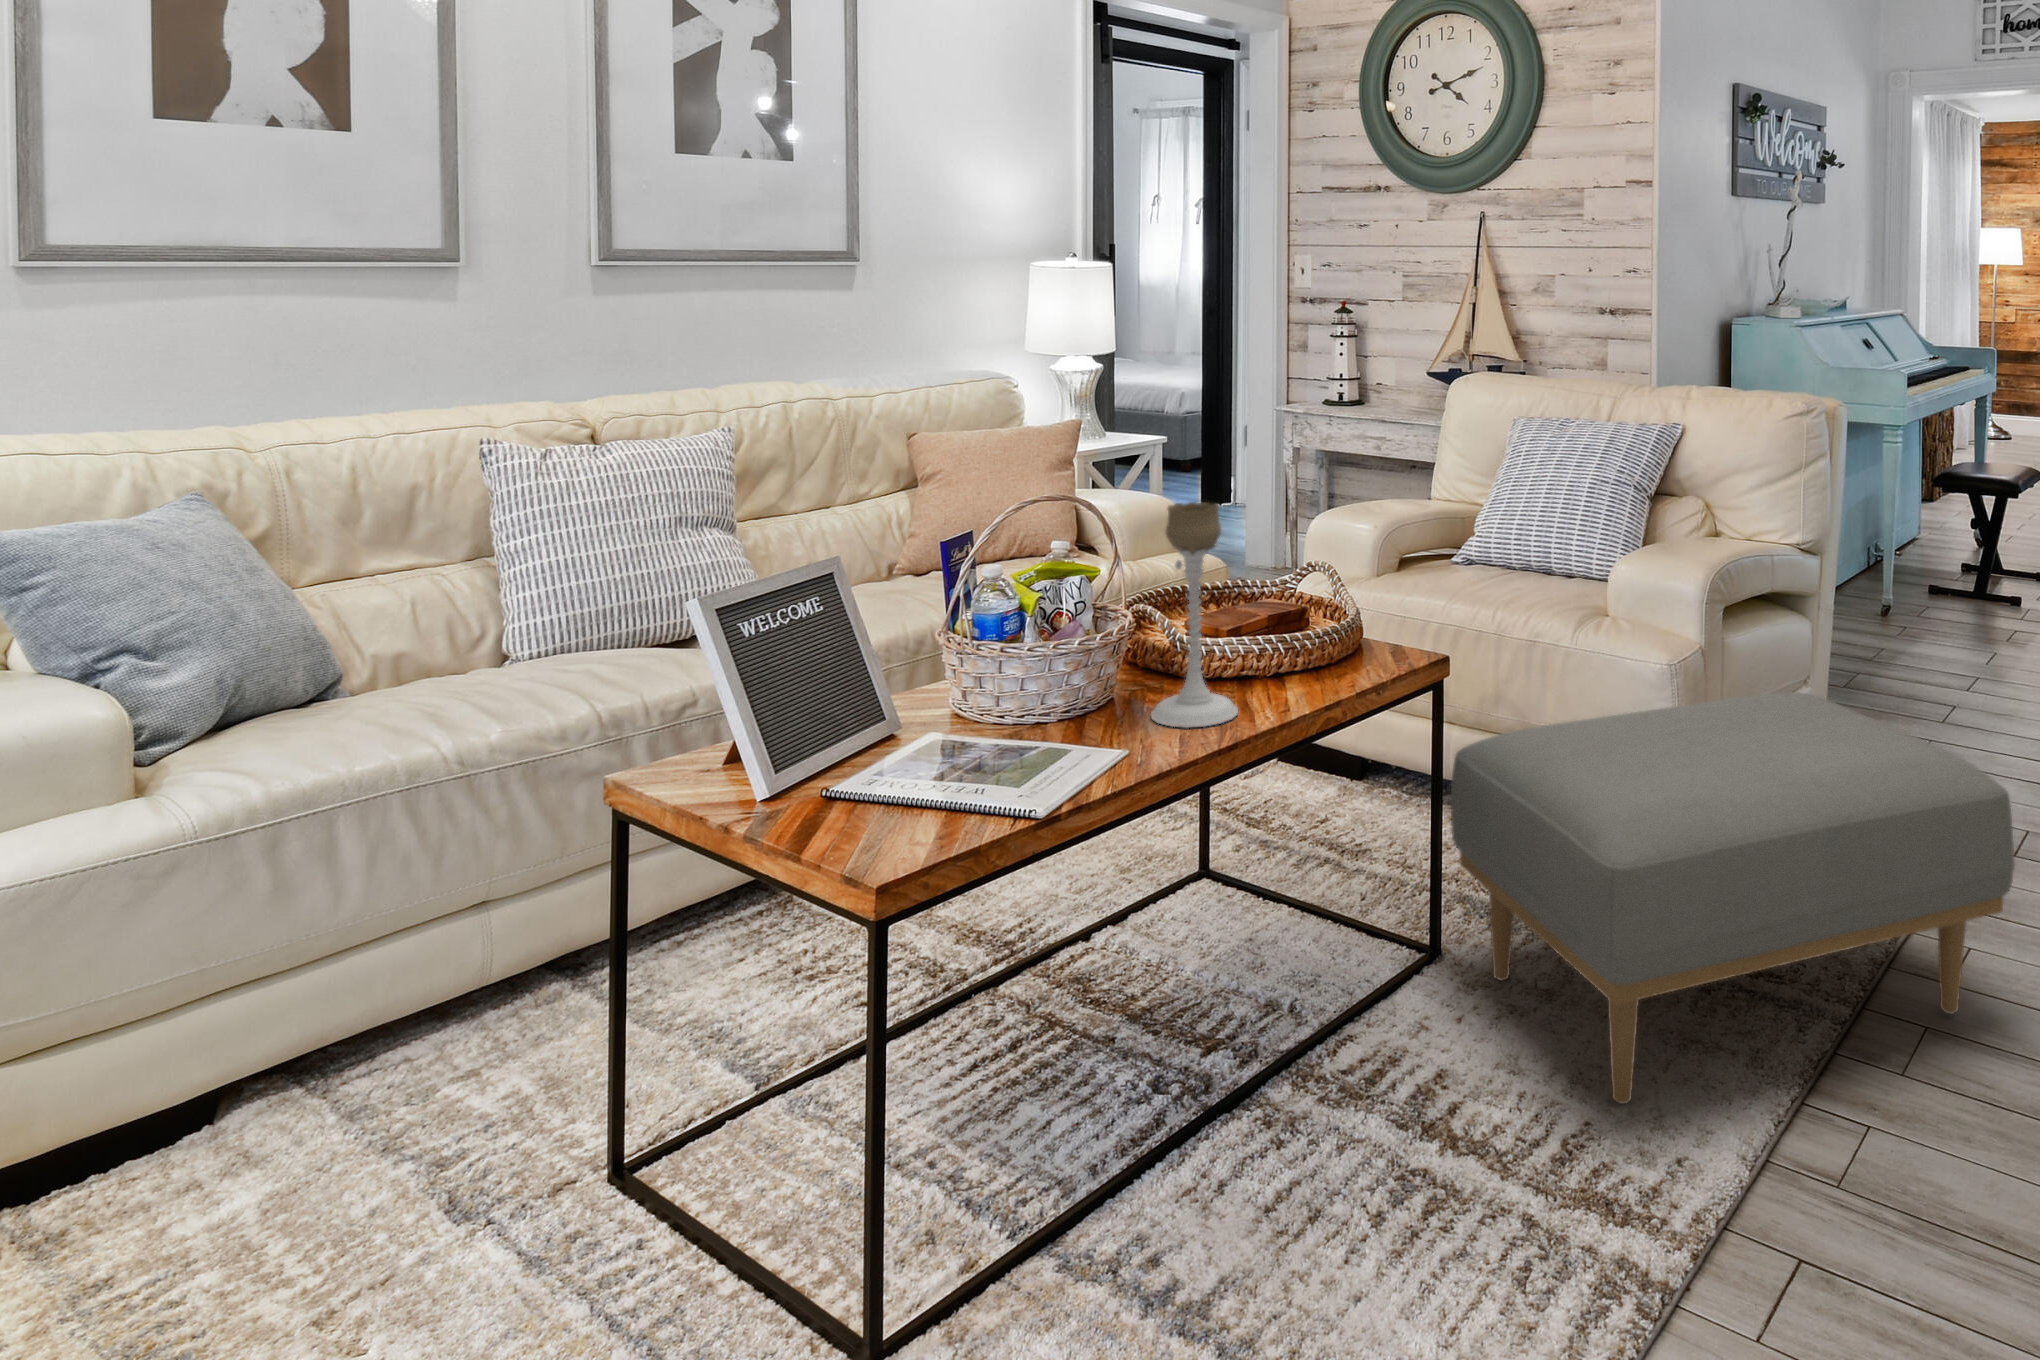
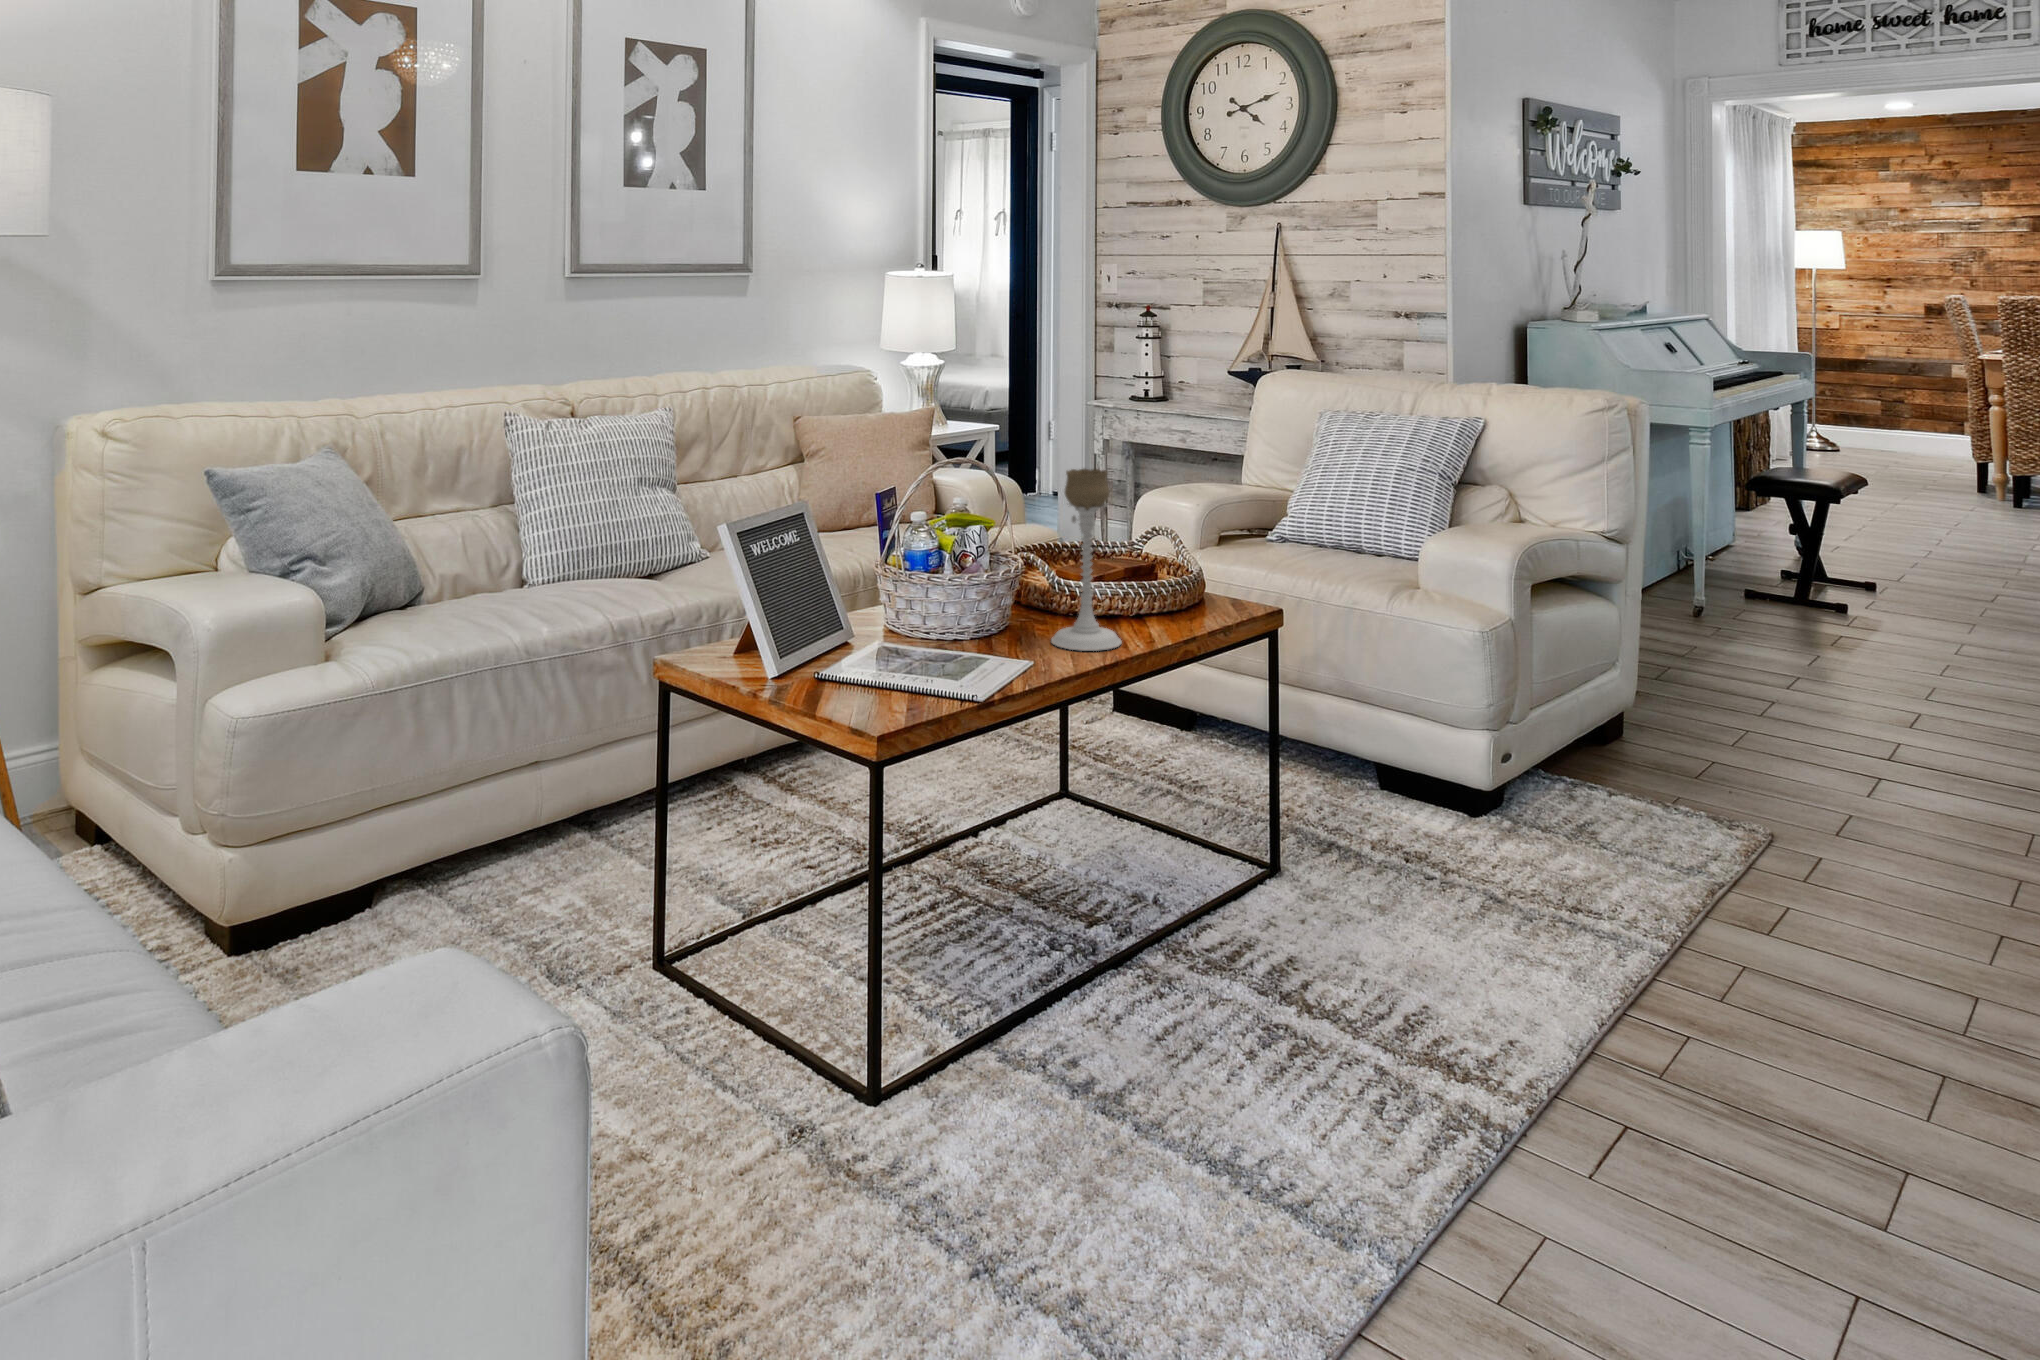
ottoman: present [1451,692,2015,1104] -> none [1291,659,1822,991]

